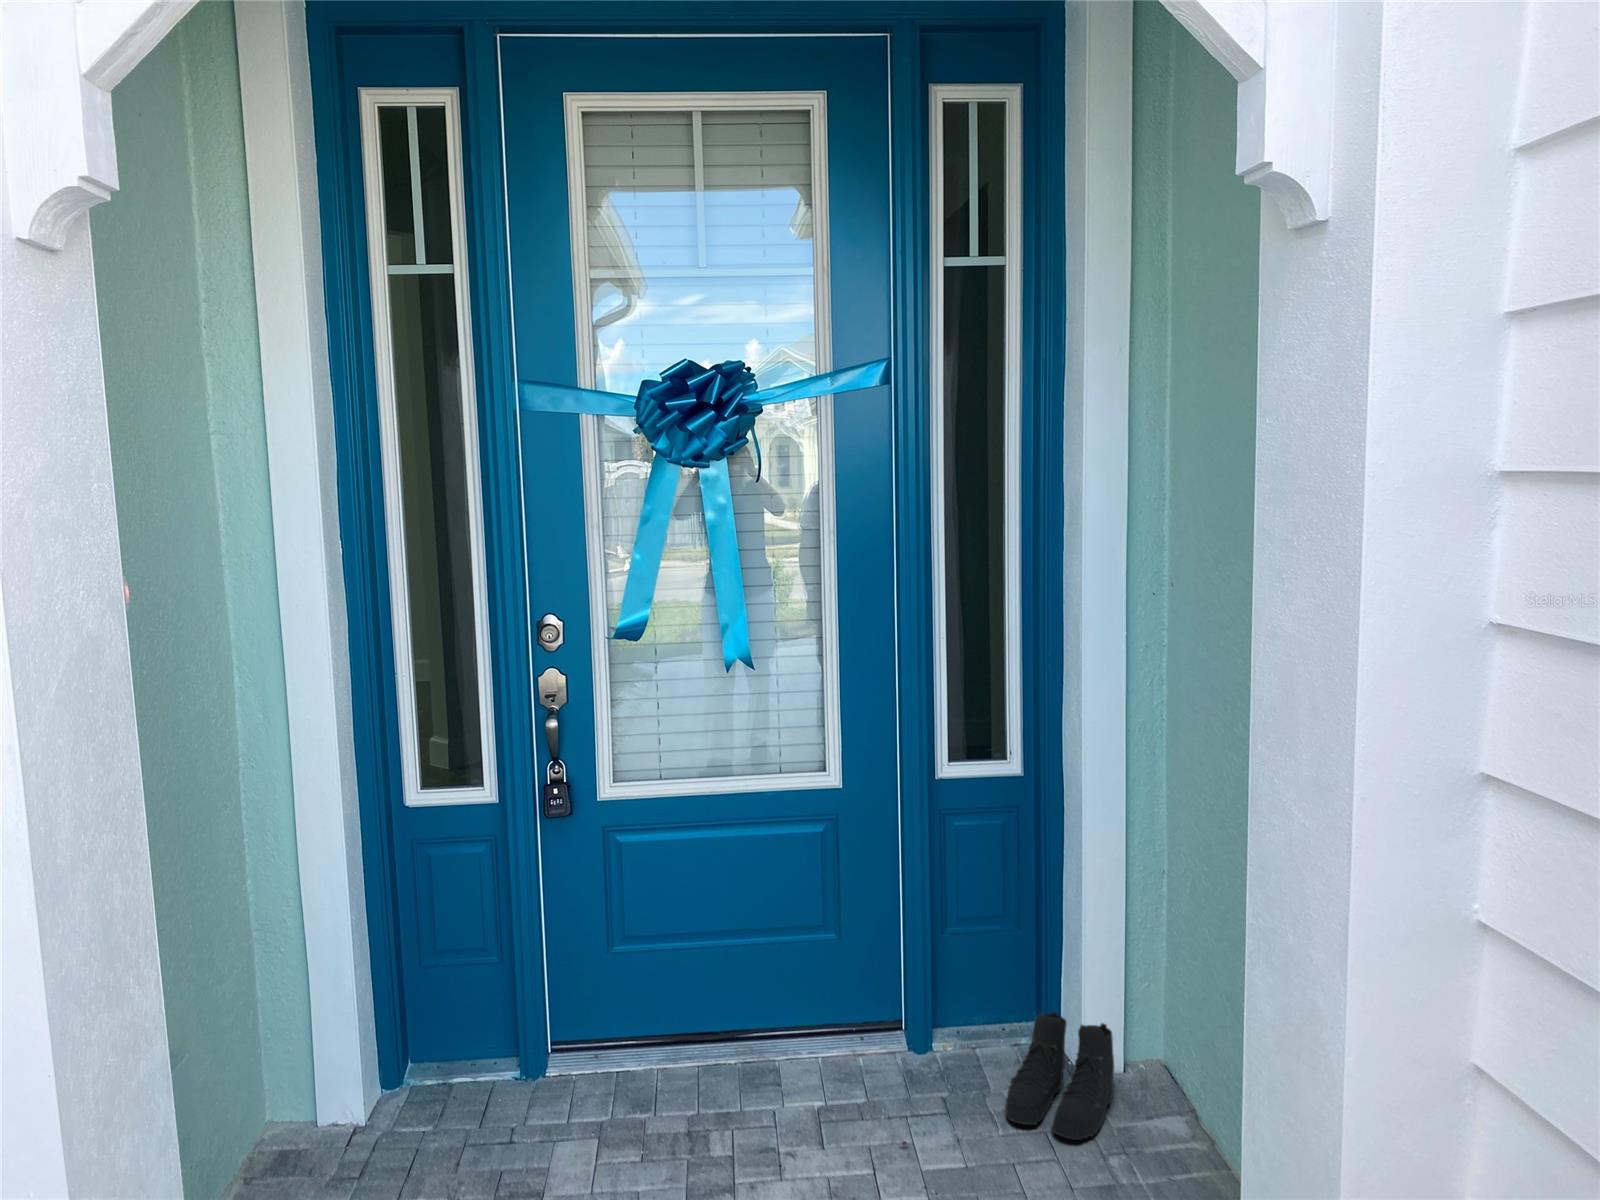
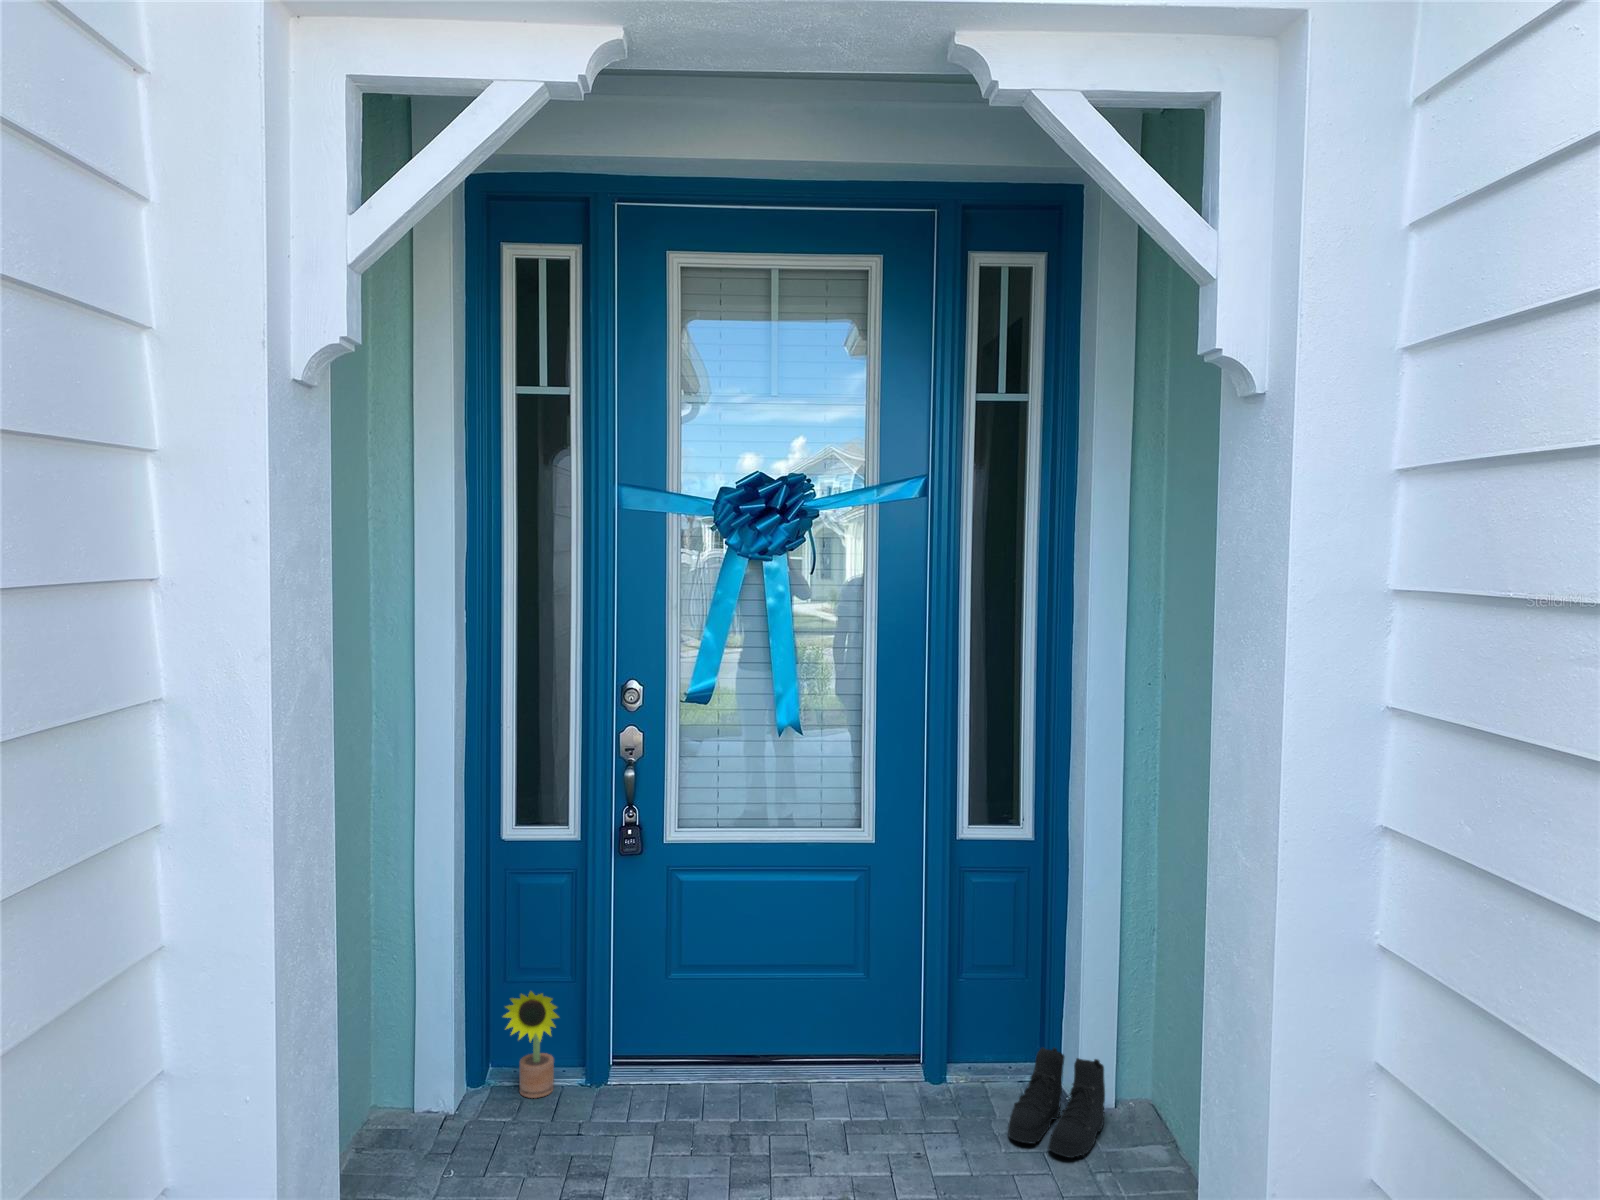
decorative plant: none [415,980,484,1099] -> present [504,992,559,1098]

